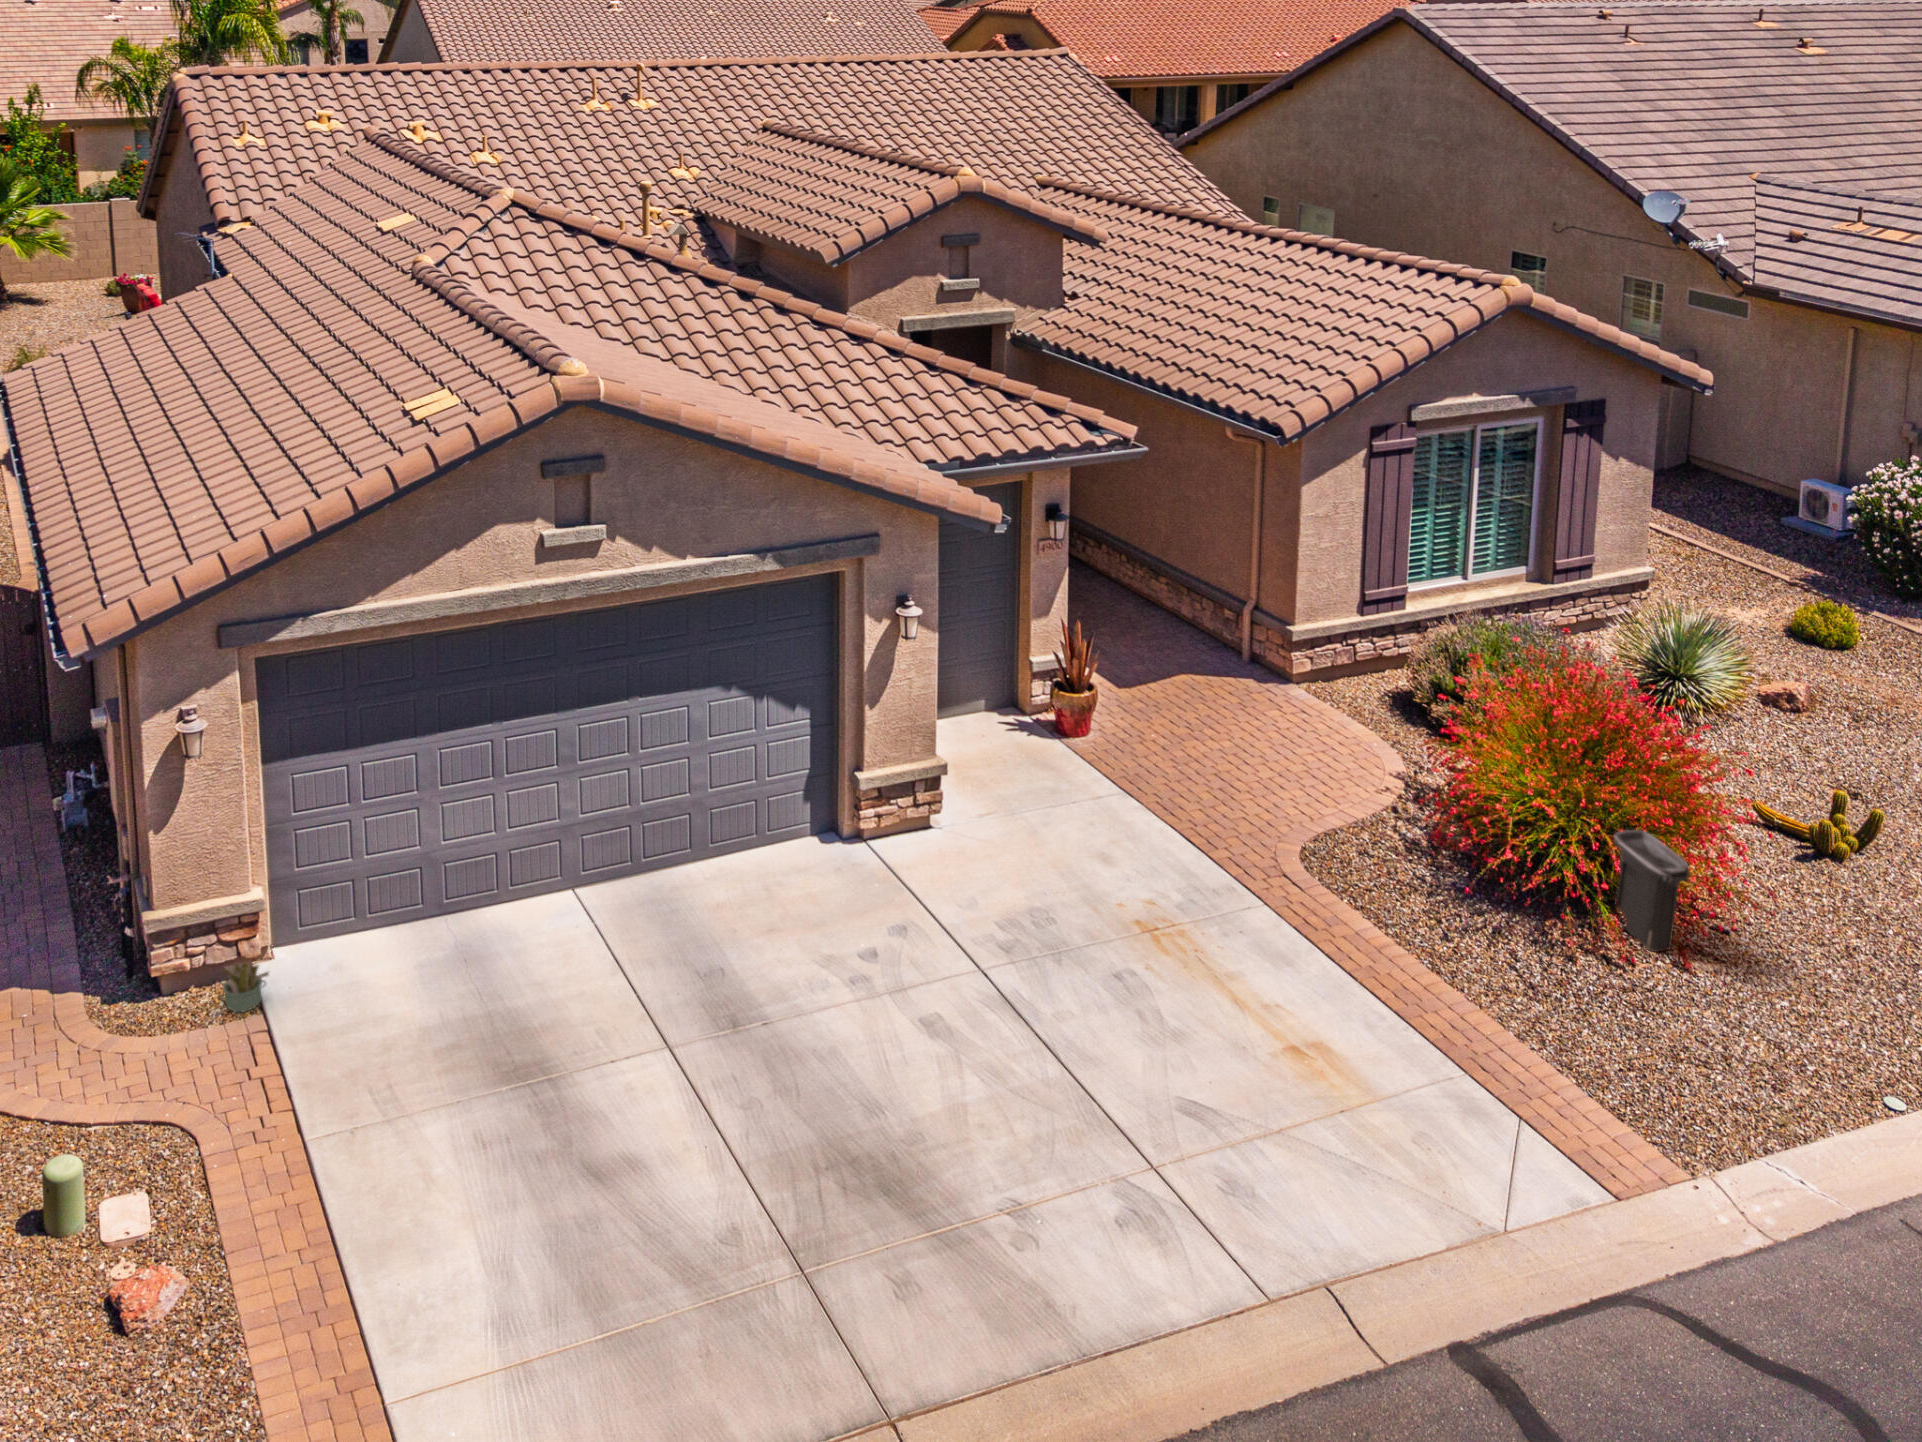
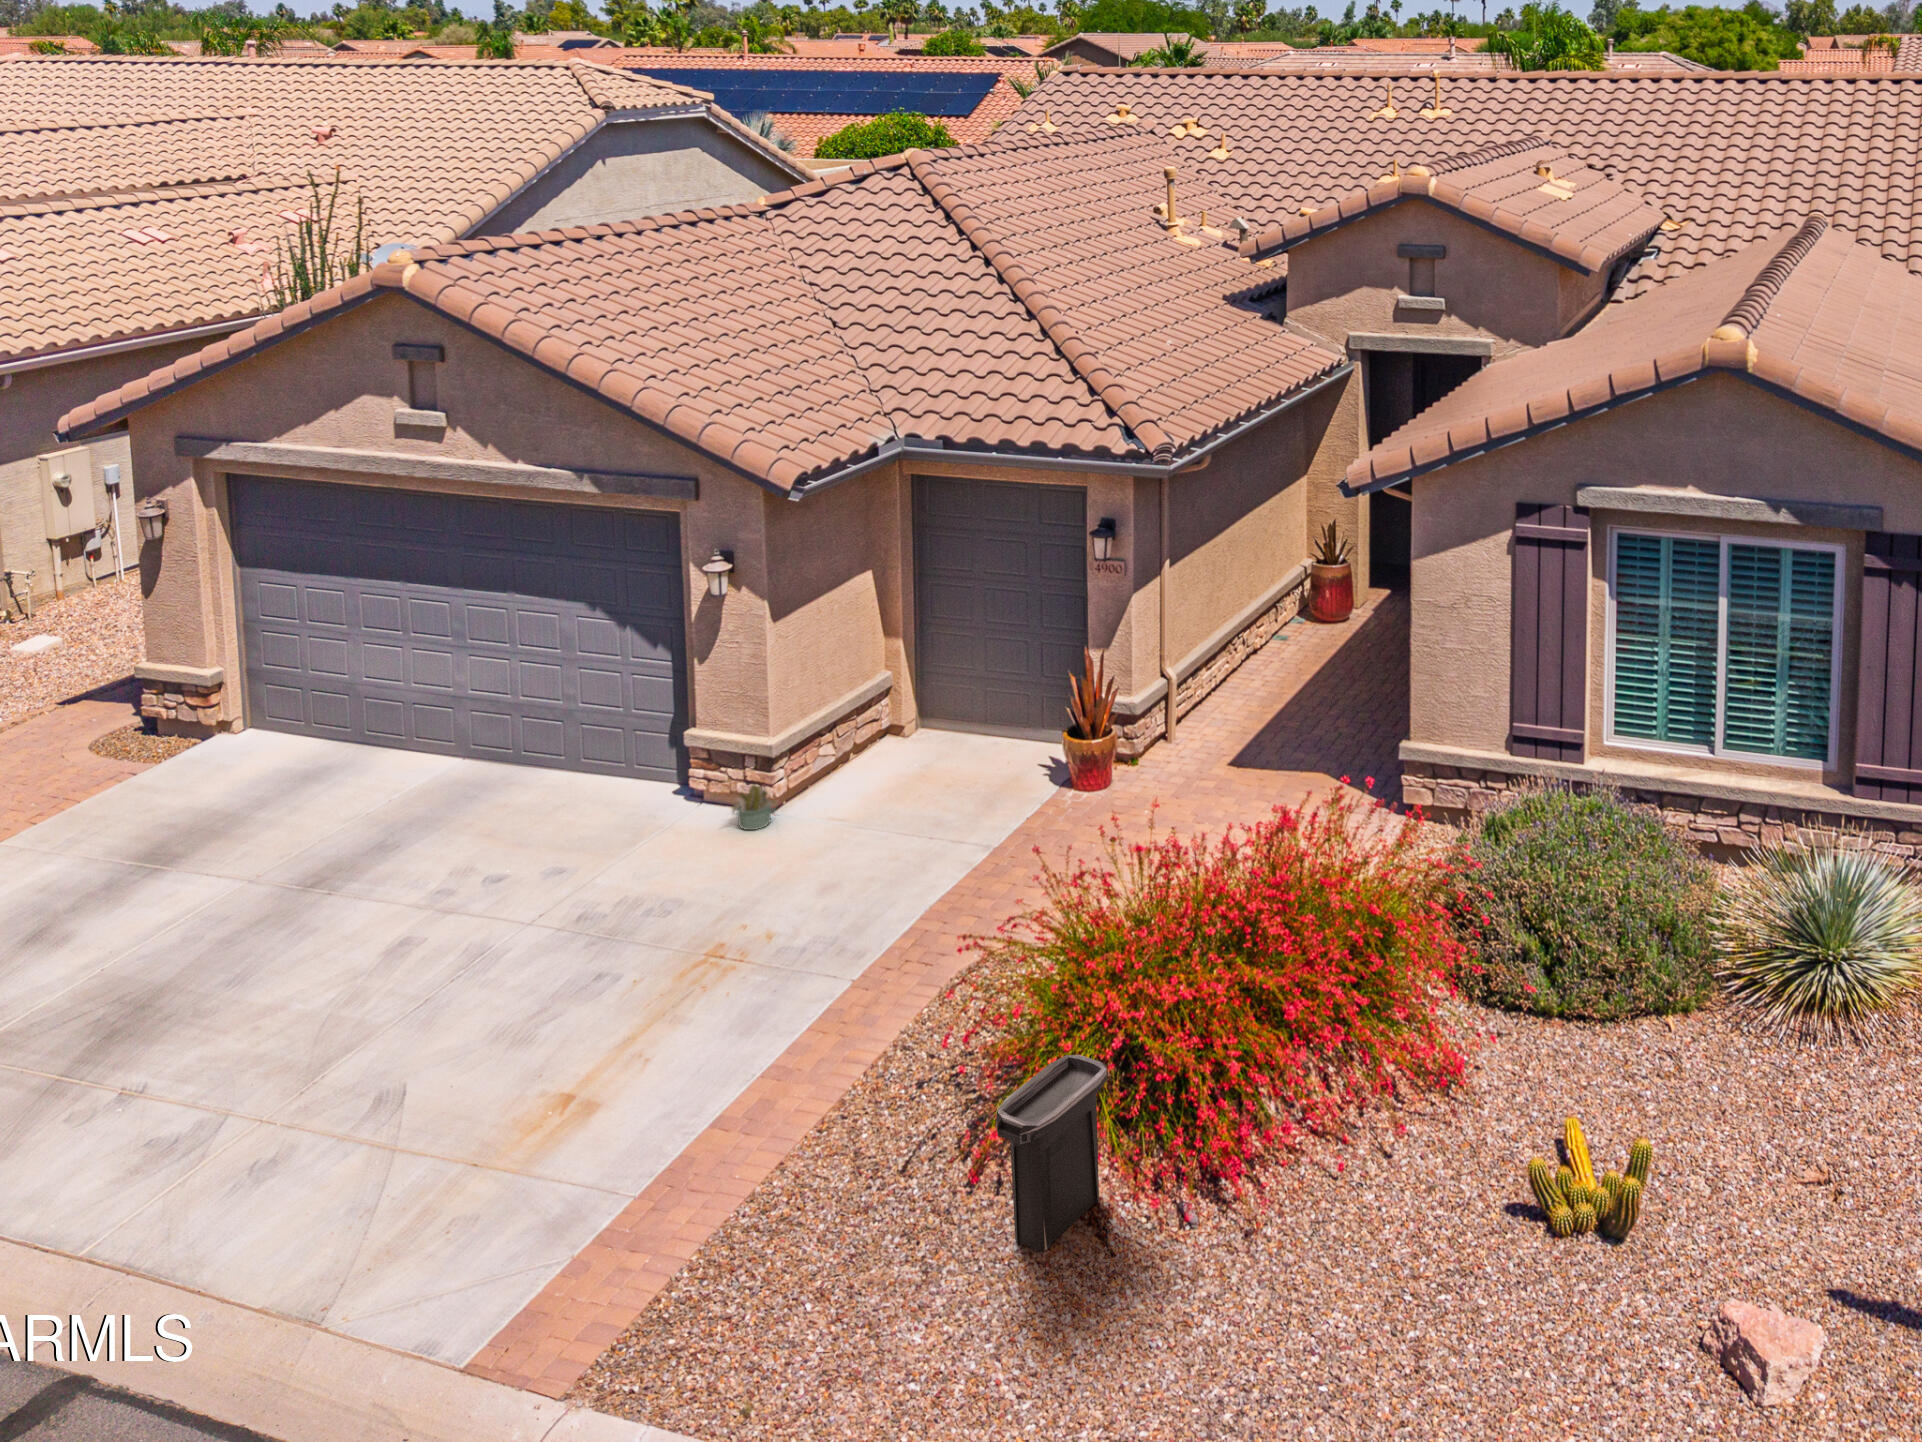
decorative plant: present [219,962,269,1012] -> present [732,785,778,830]

